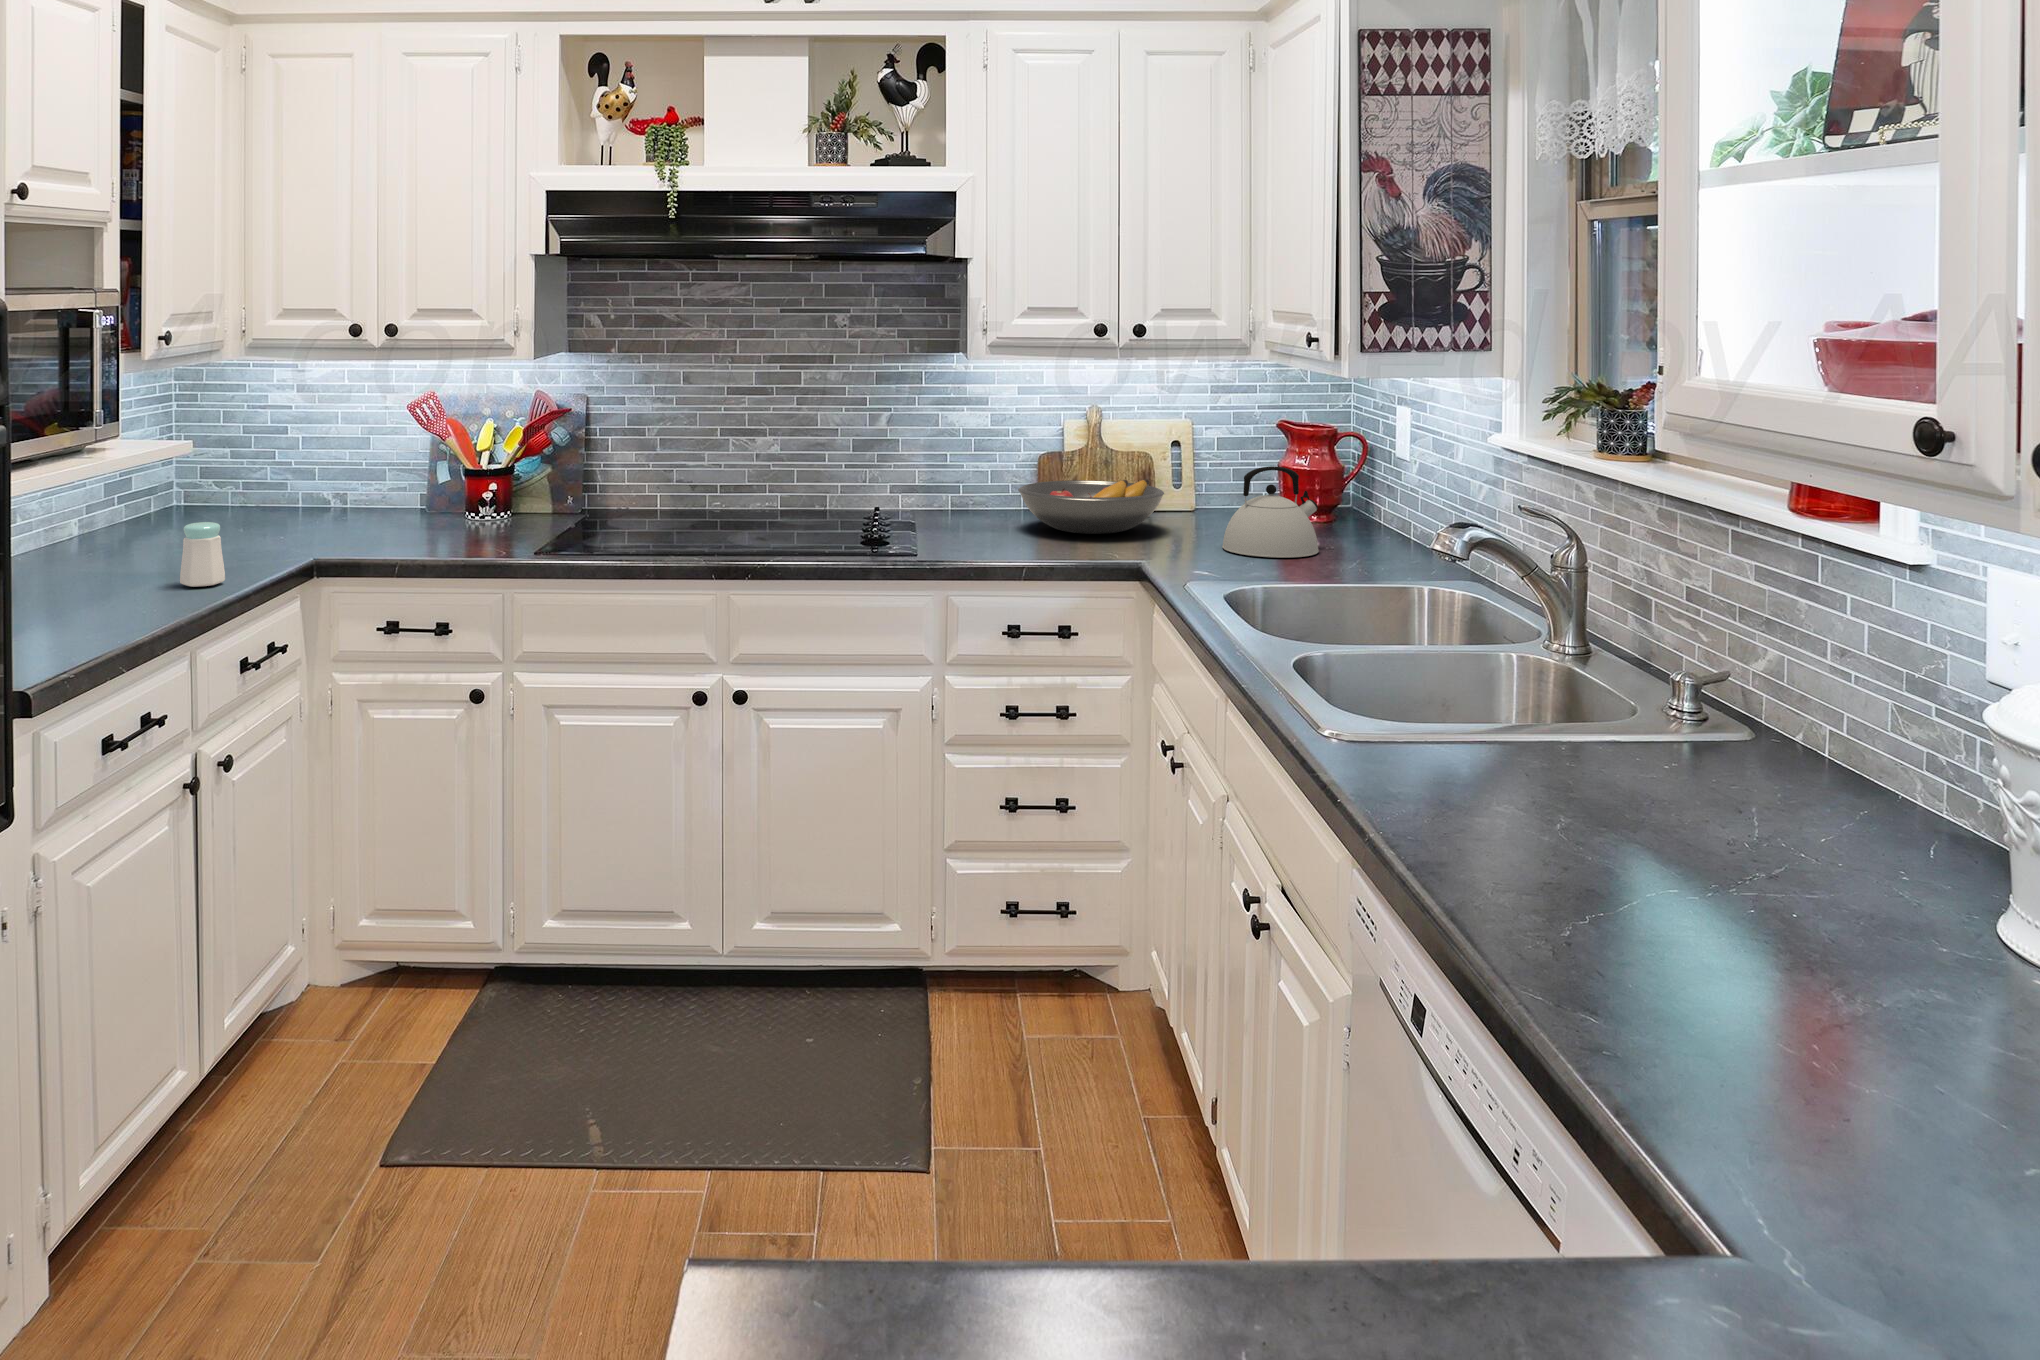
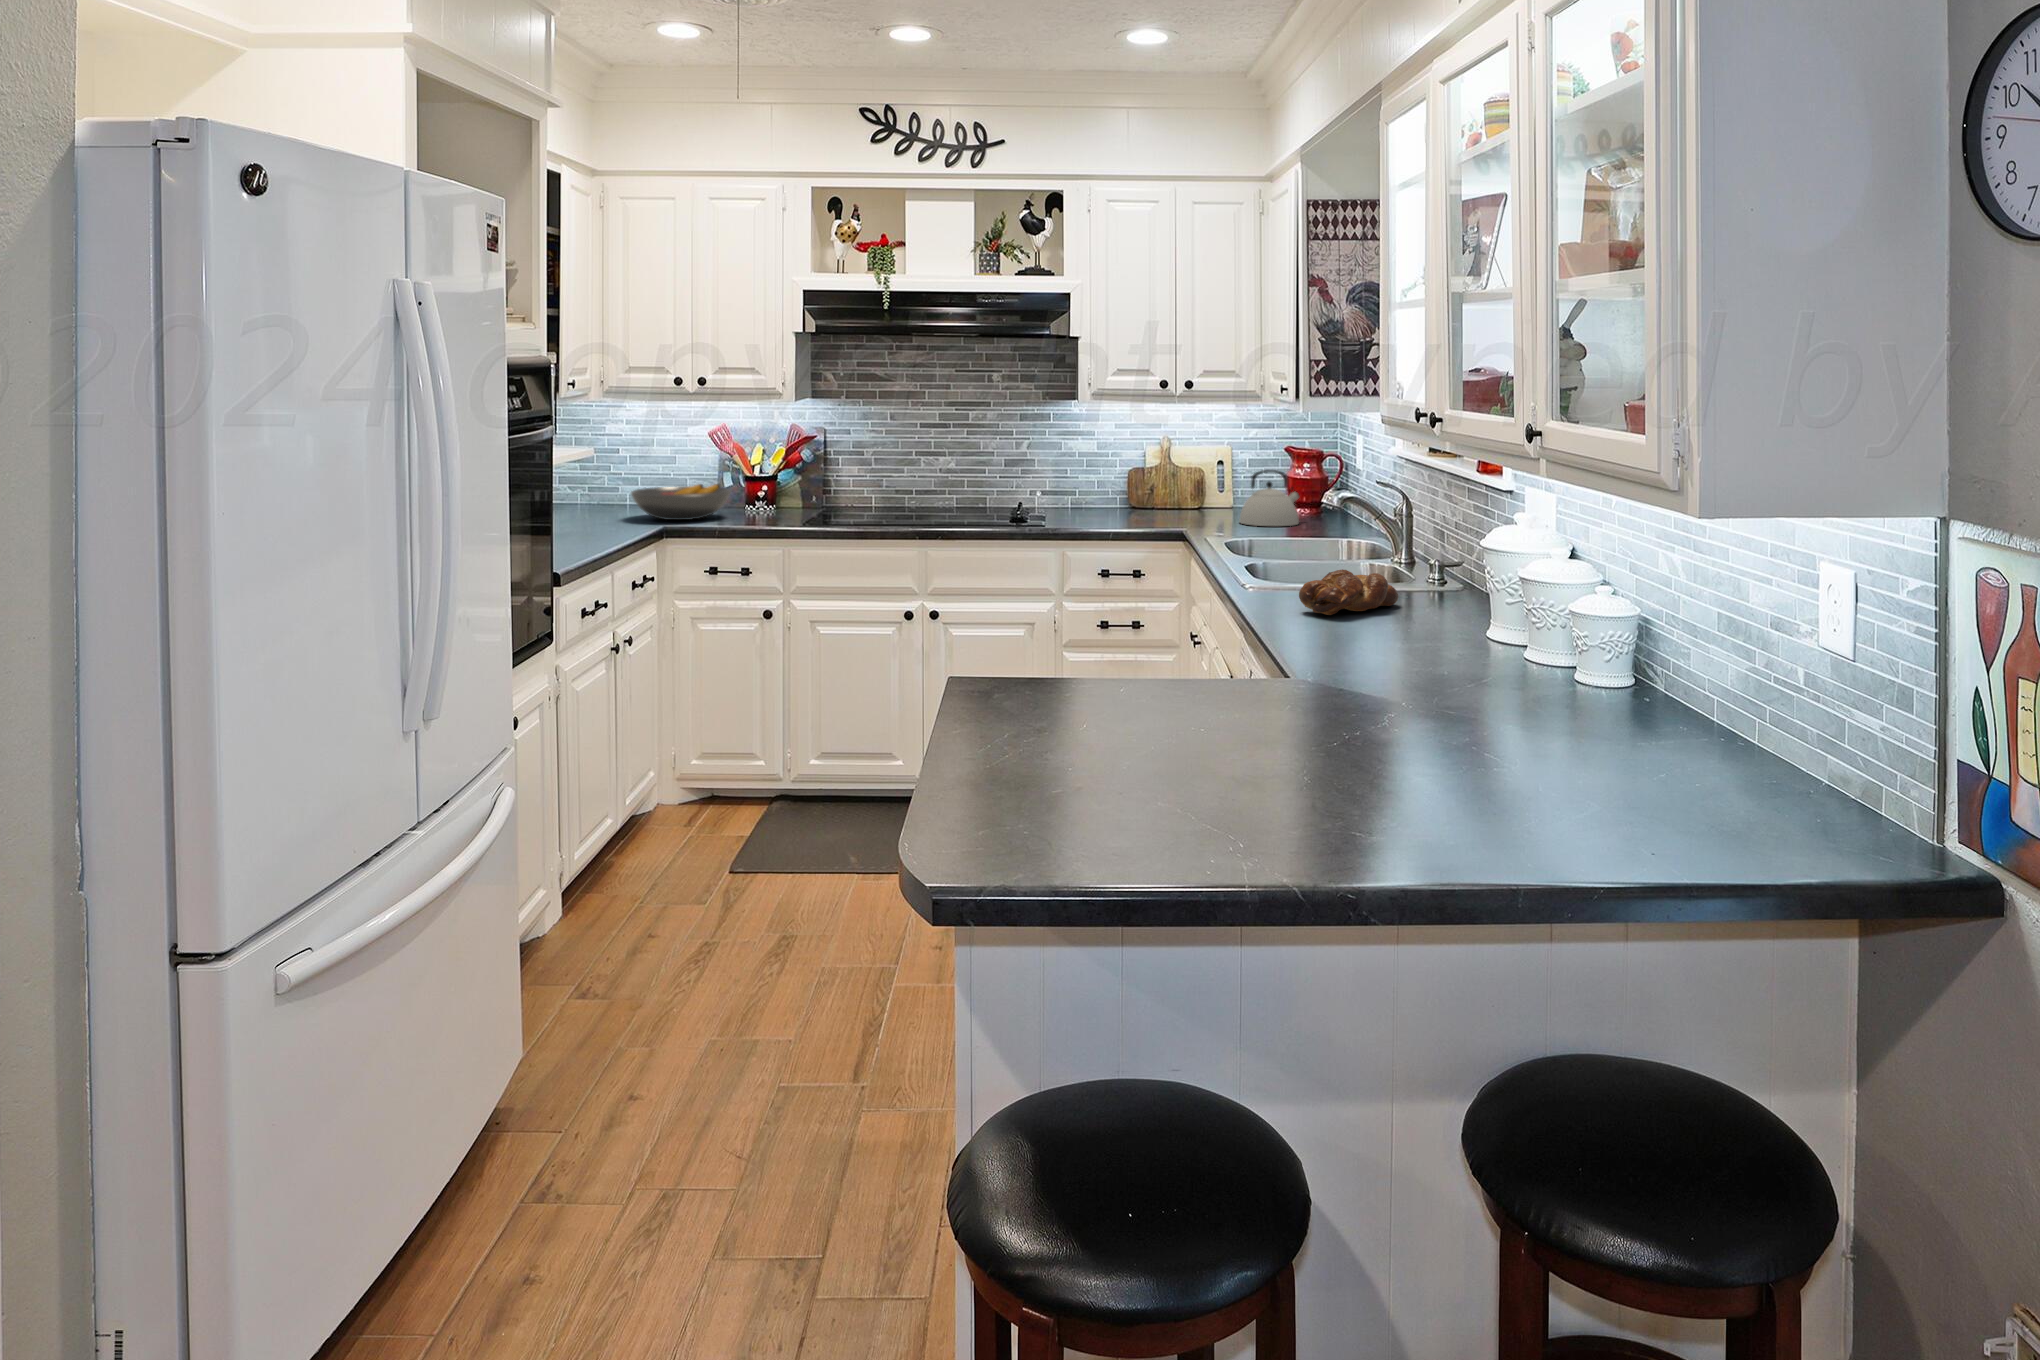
fruit bowl: present [1018,479,1164,534] -> present [631,484,731,520]
salt shaker: present [180,522,225,587] -> none [591,500,617,539]
bread loaf: none [1488,725,1686,838] -> present [1299,569,1398,615]

